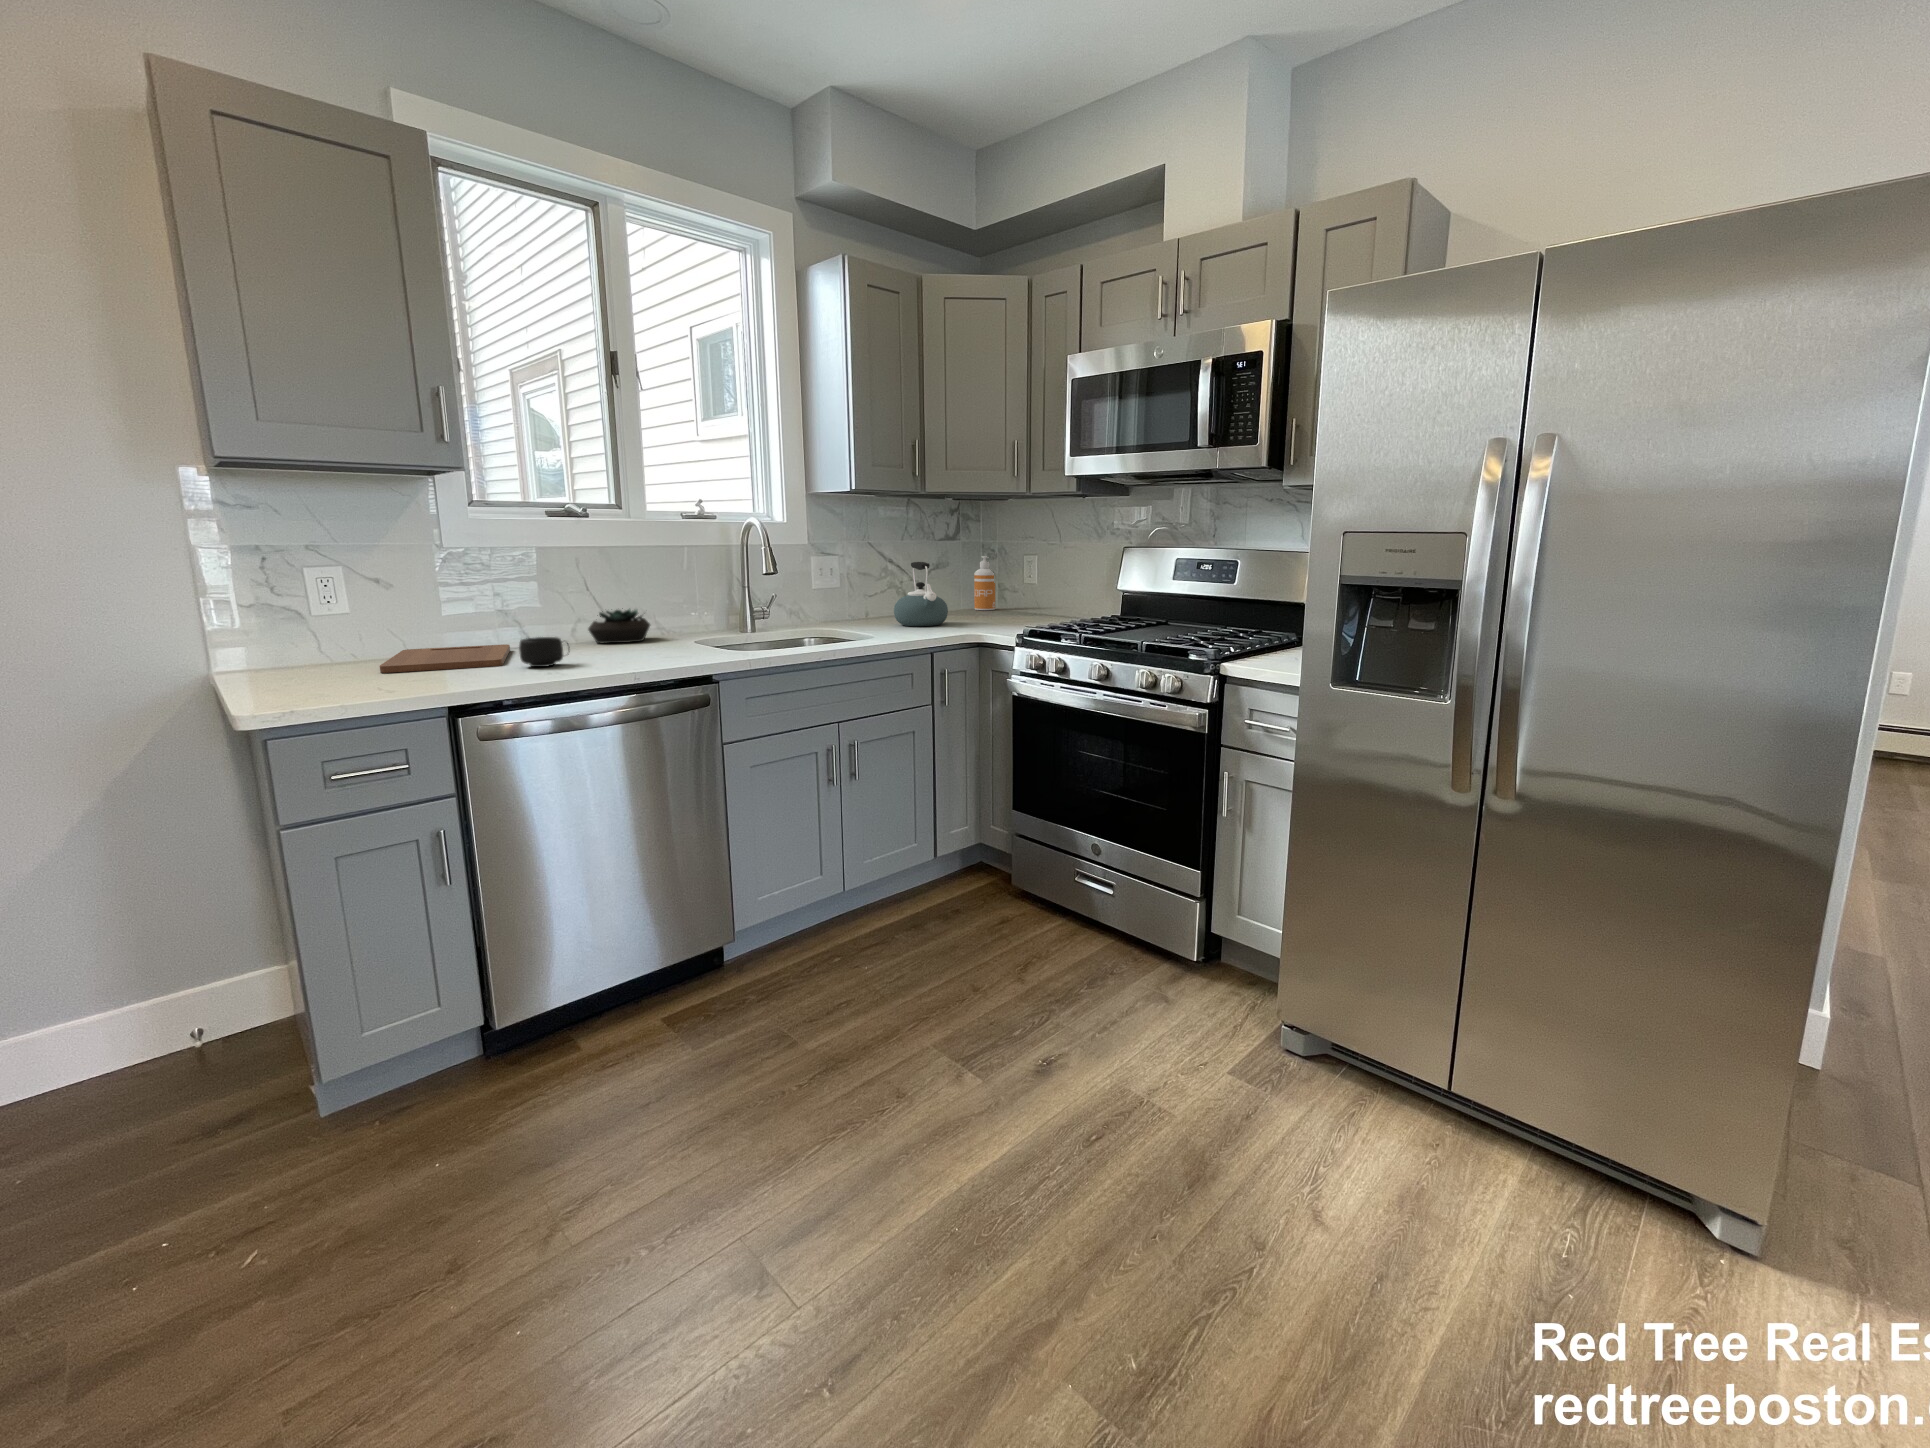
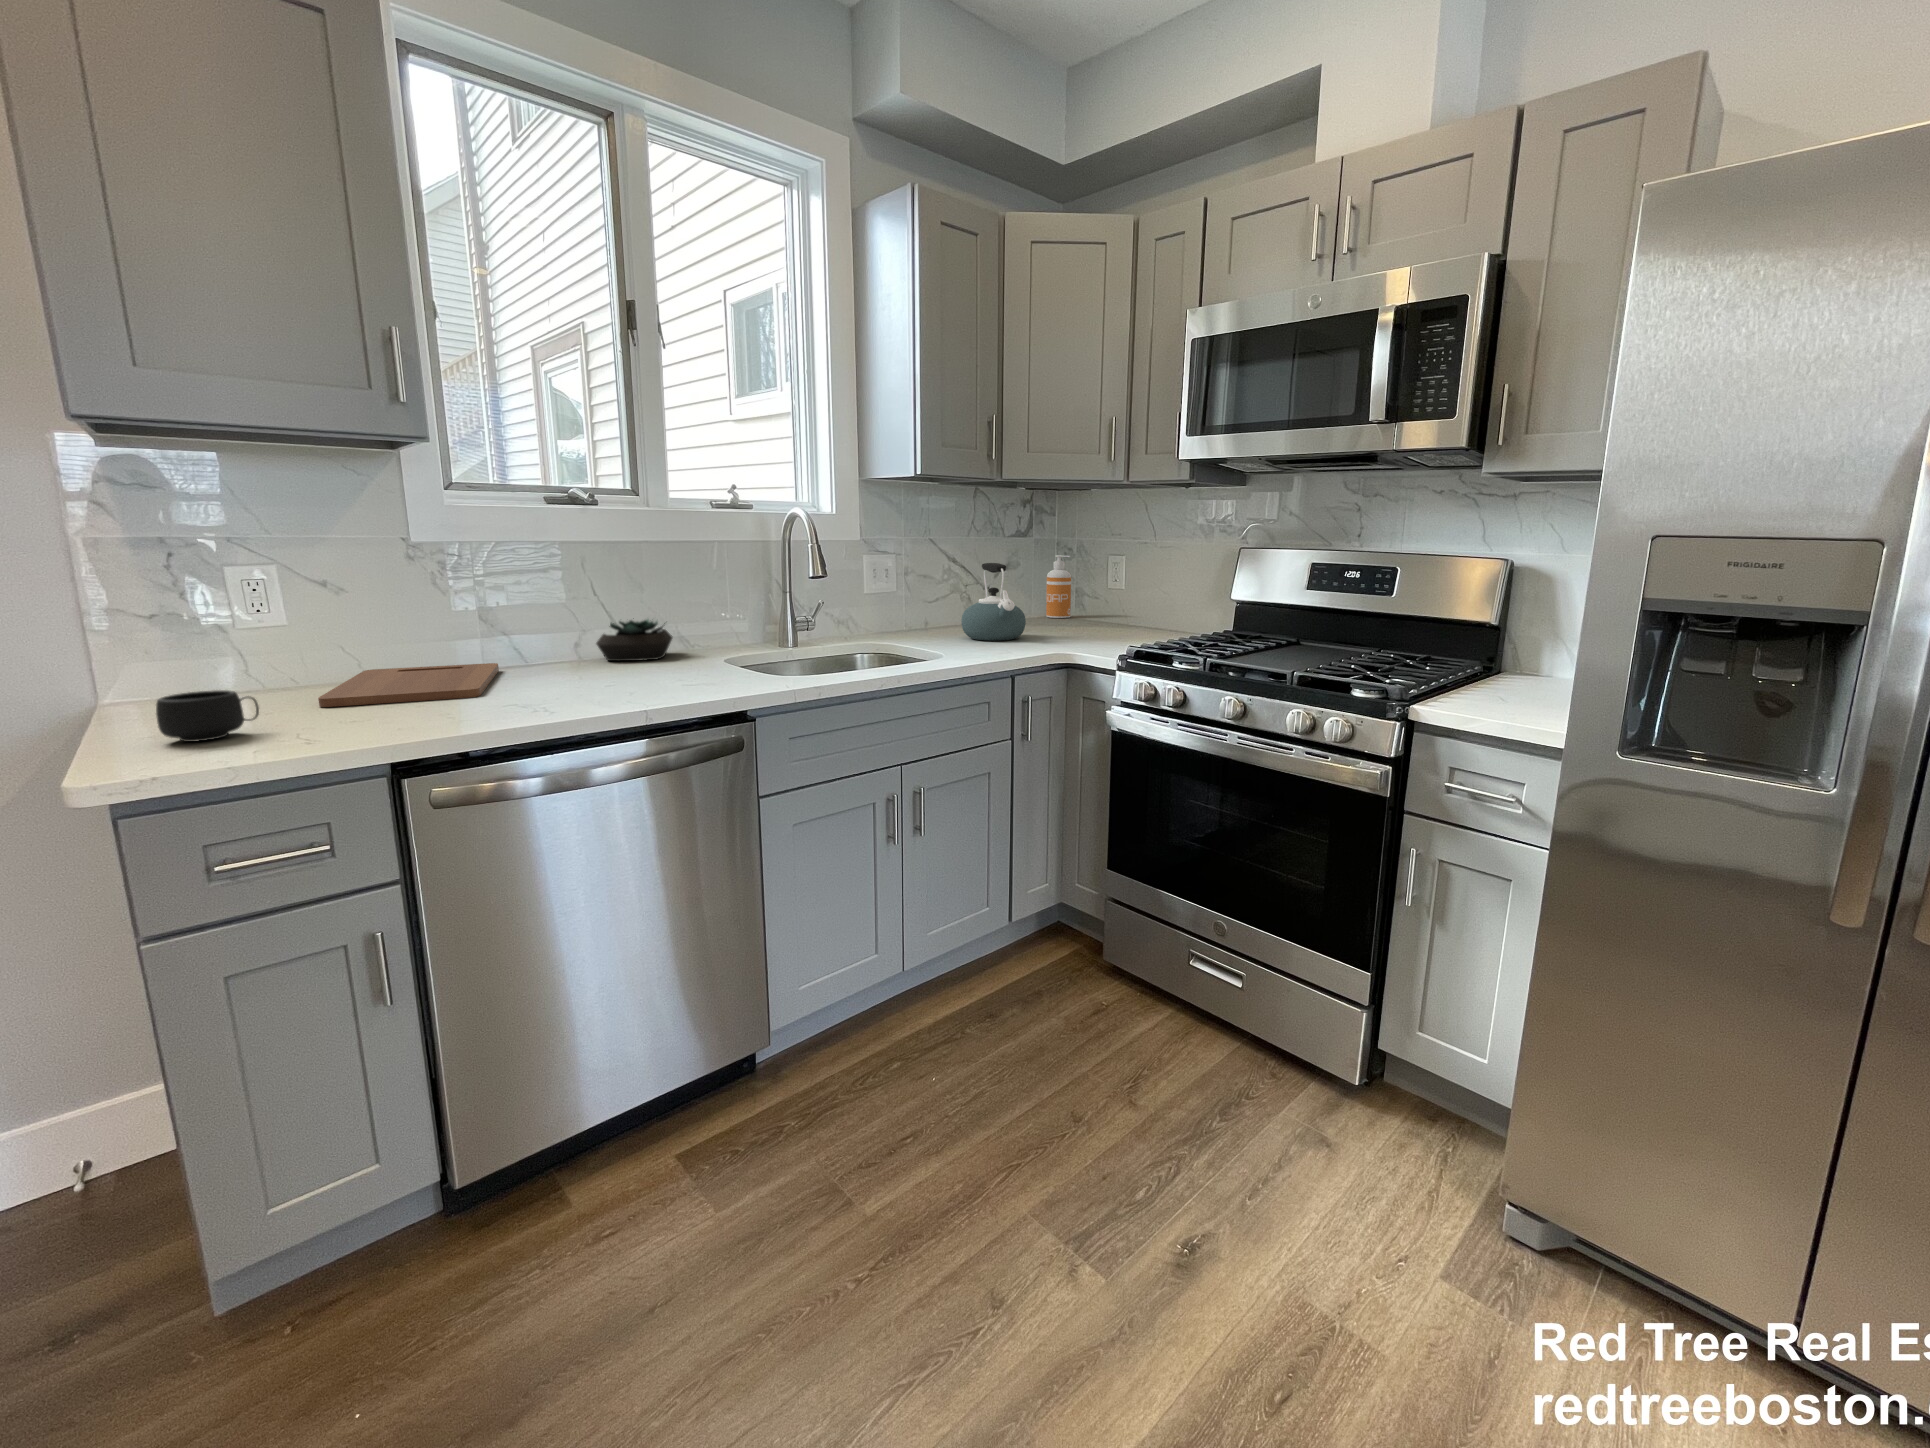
mug: present [519,637,570,667] -> present [156,690,259,742]

